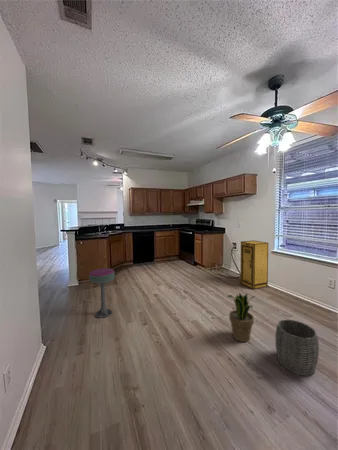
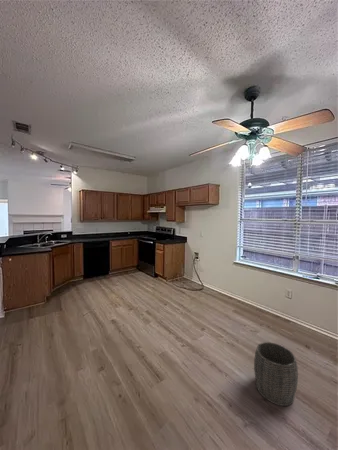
storage cabinet: present [240,241,268,289] -> none [204,251,232,303]
bar stool: present [89,268,115,318] -> none [24,294,61,363]
potted plant: present [228,294,254,342] -> none [201,315,231,372]

